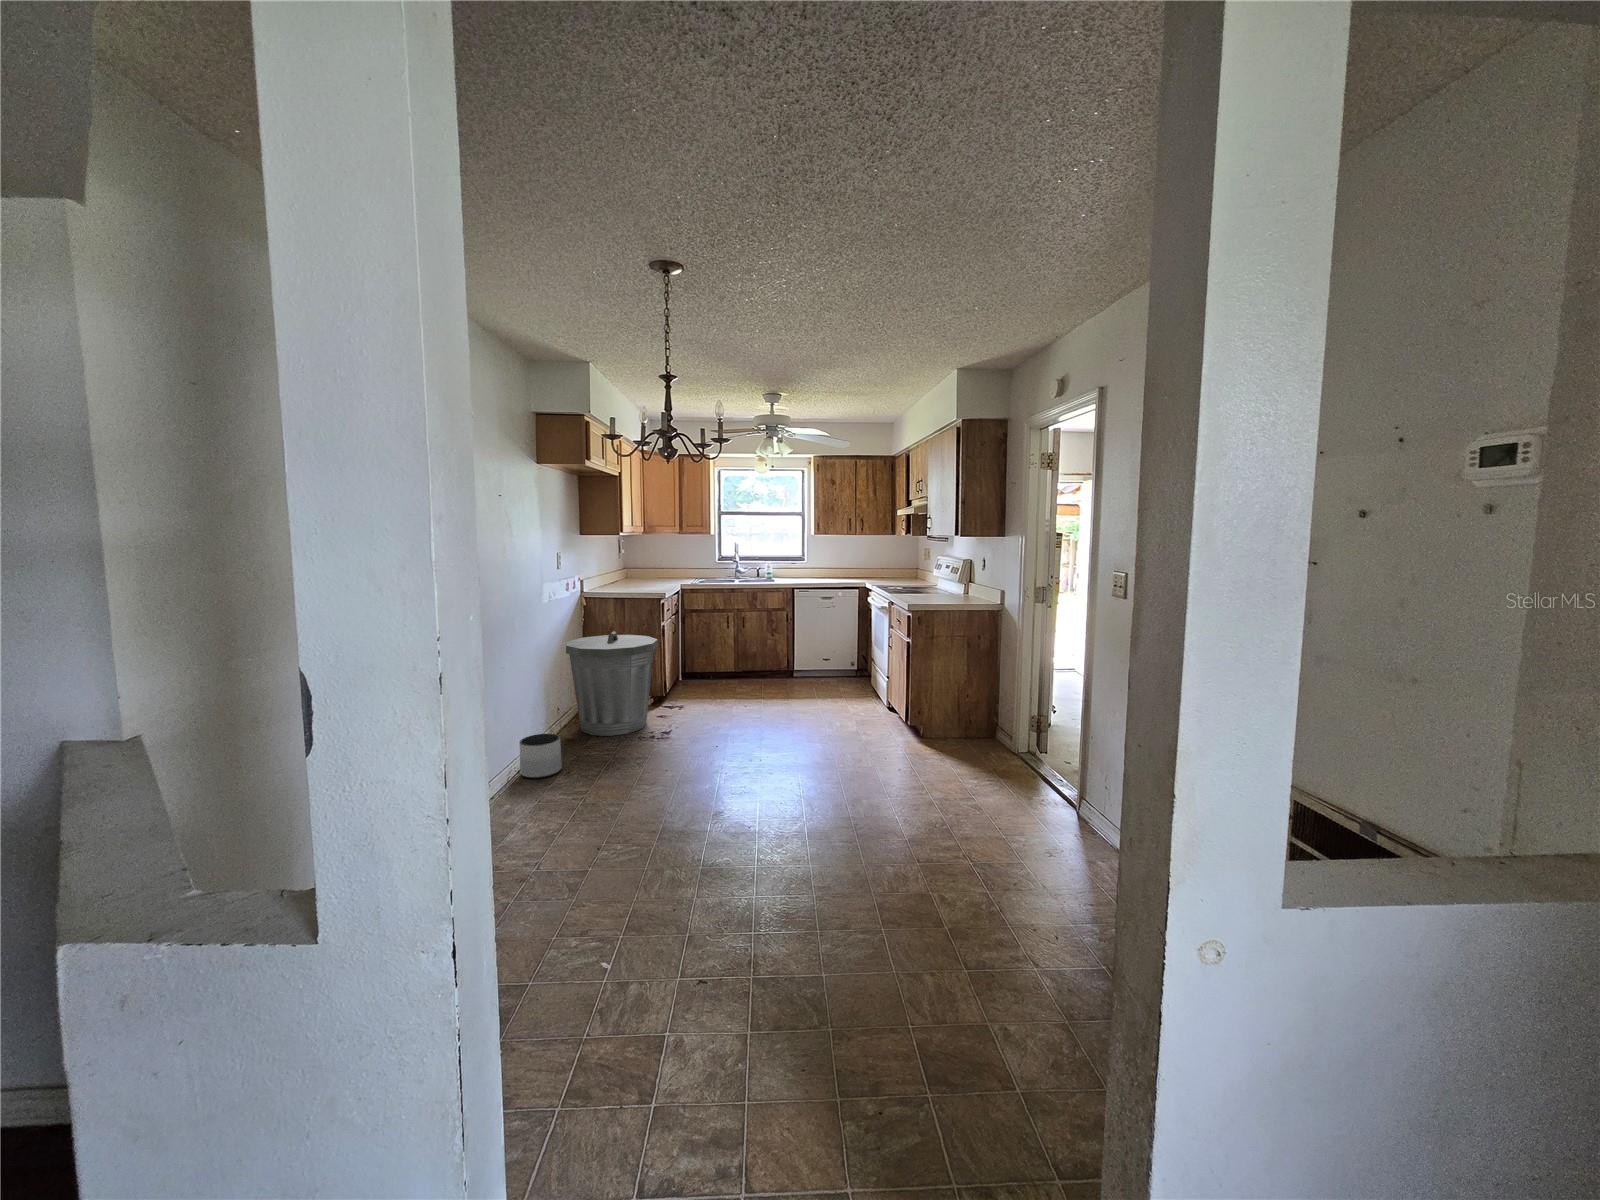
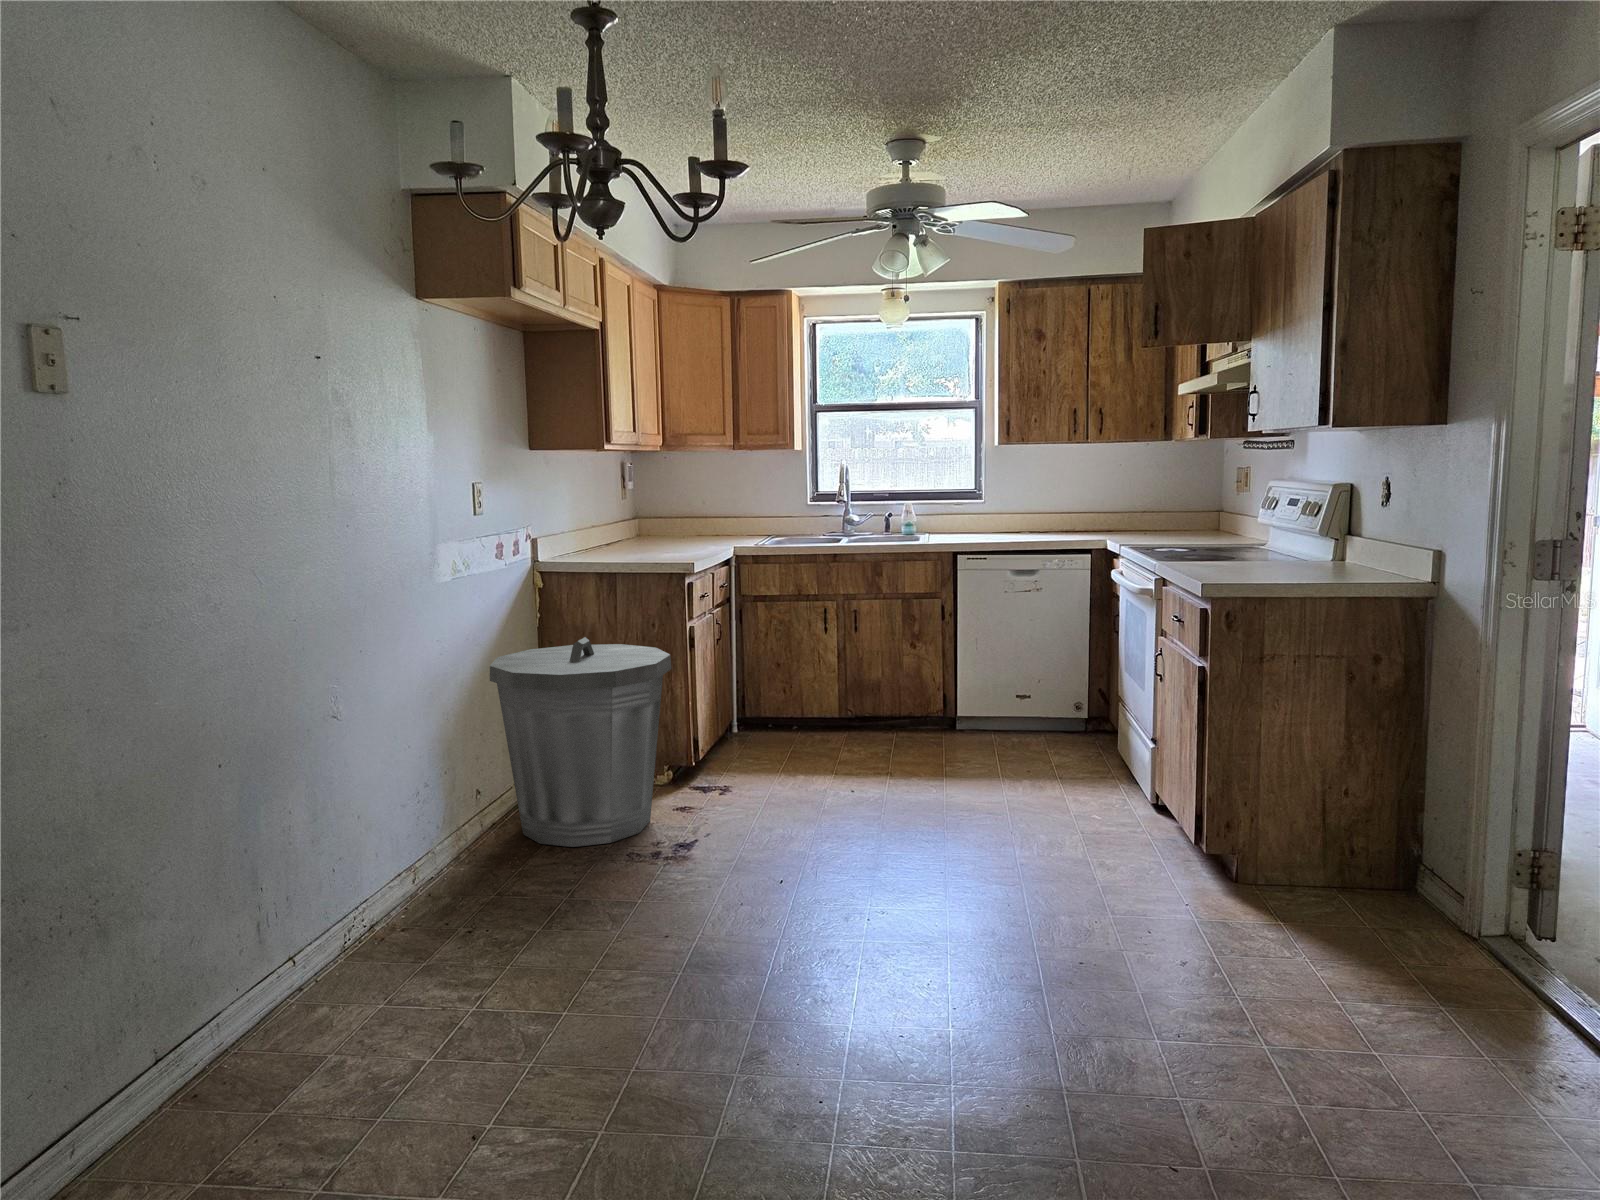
planter: present [520,734,562,778] -> none [374,846,459,939]

